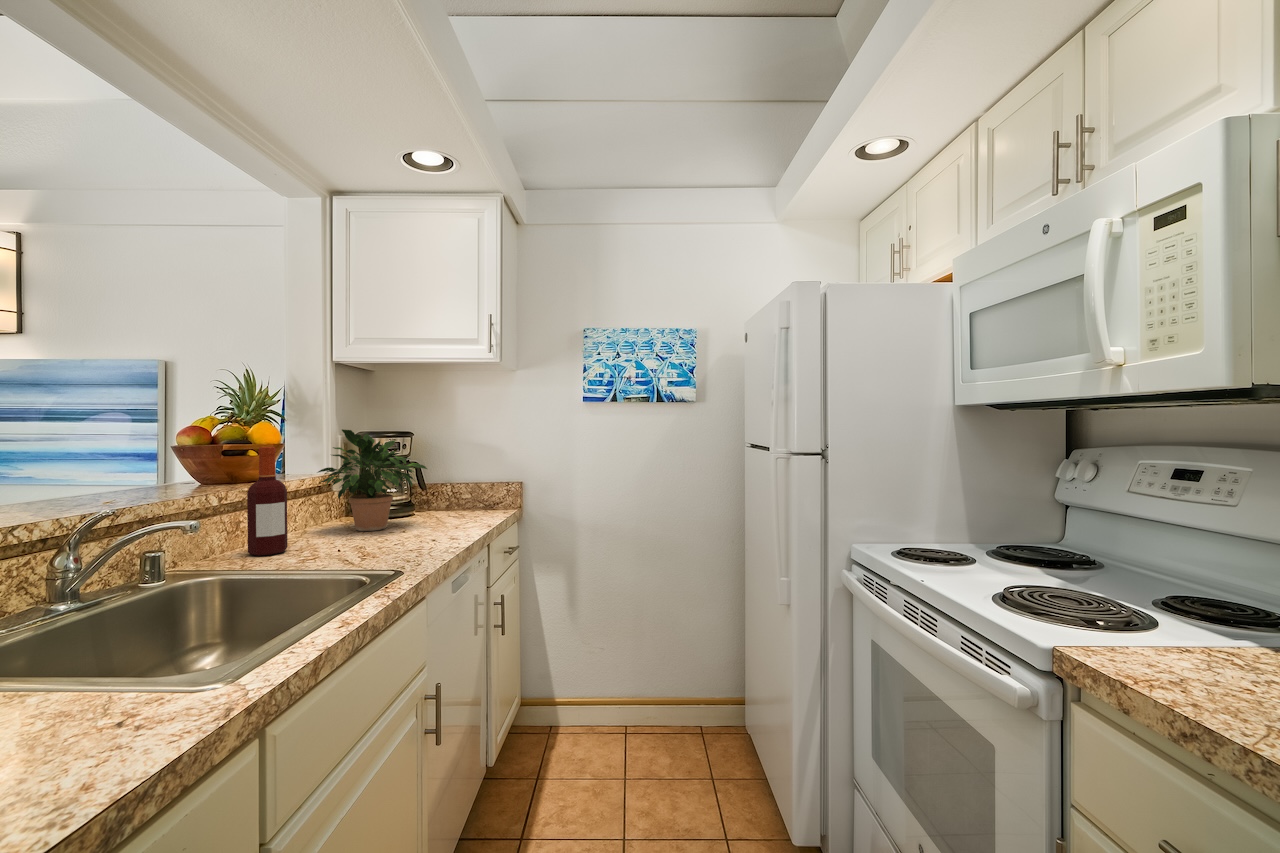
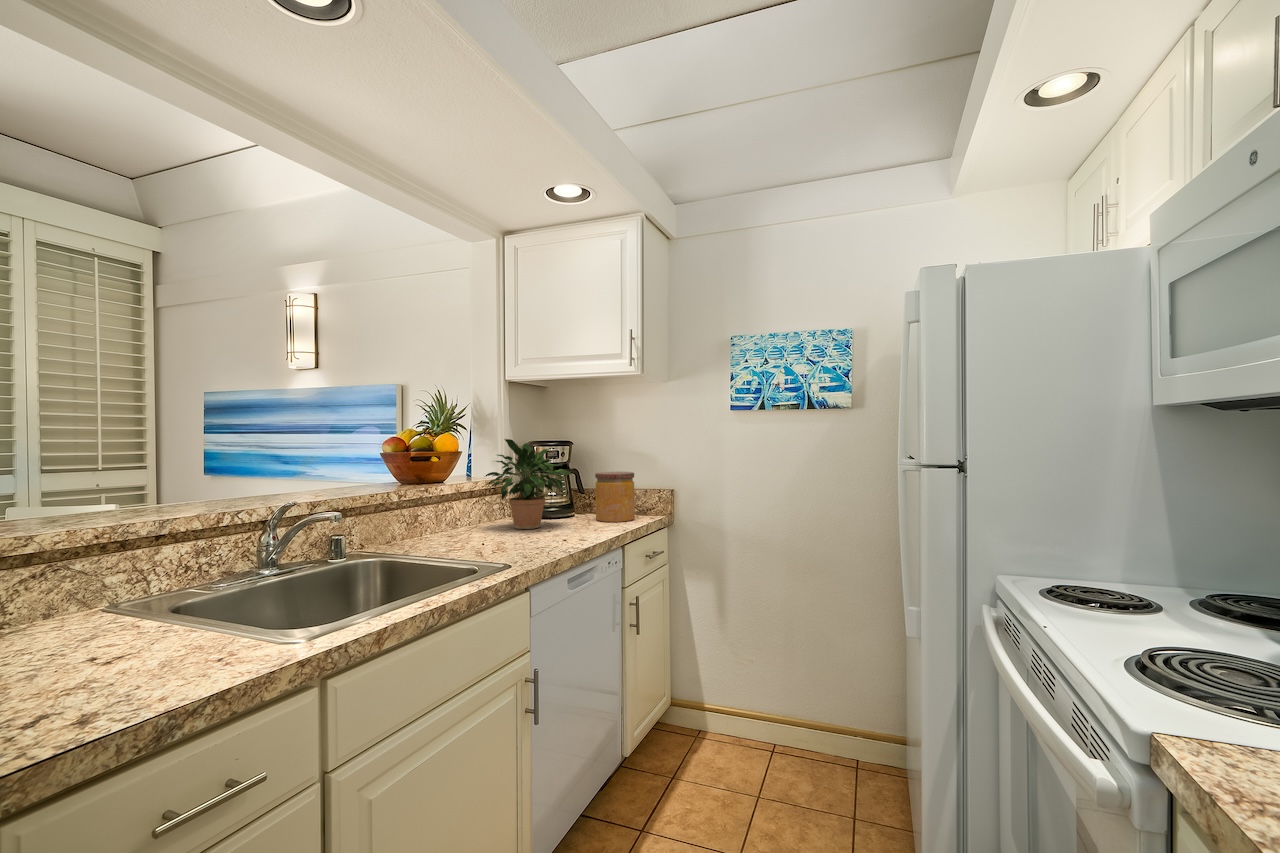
bottle: present [247,447,288,556] -> none [419,453,450,544]
jar: none [444,464,487,518] -> present [595,472,635,522]

